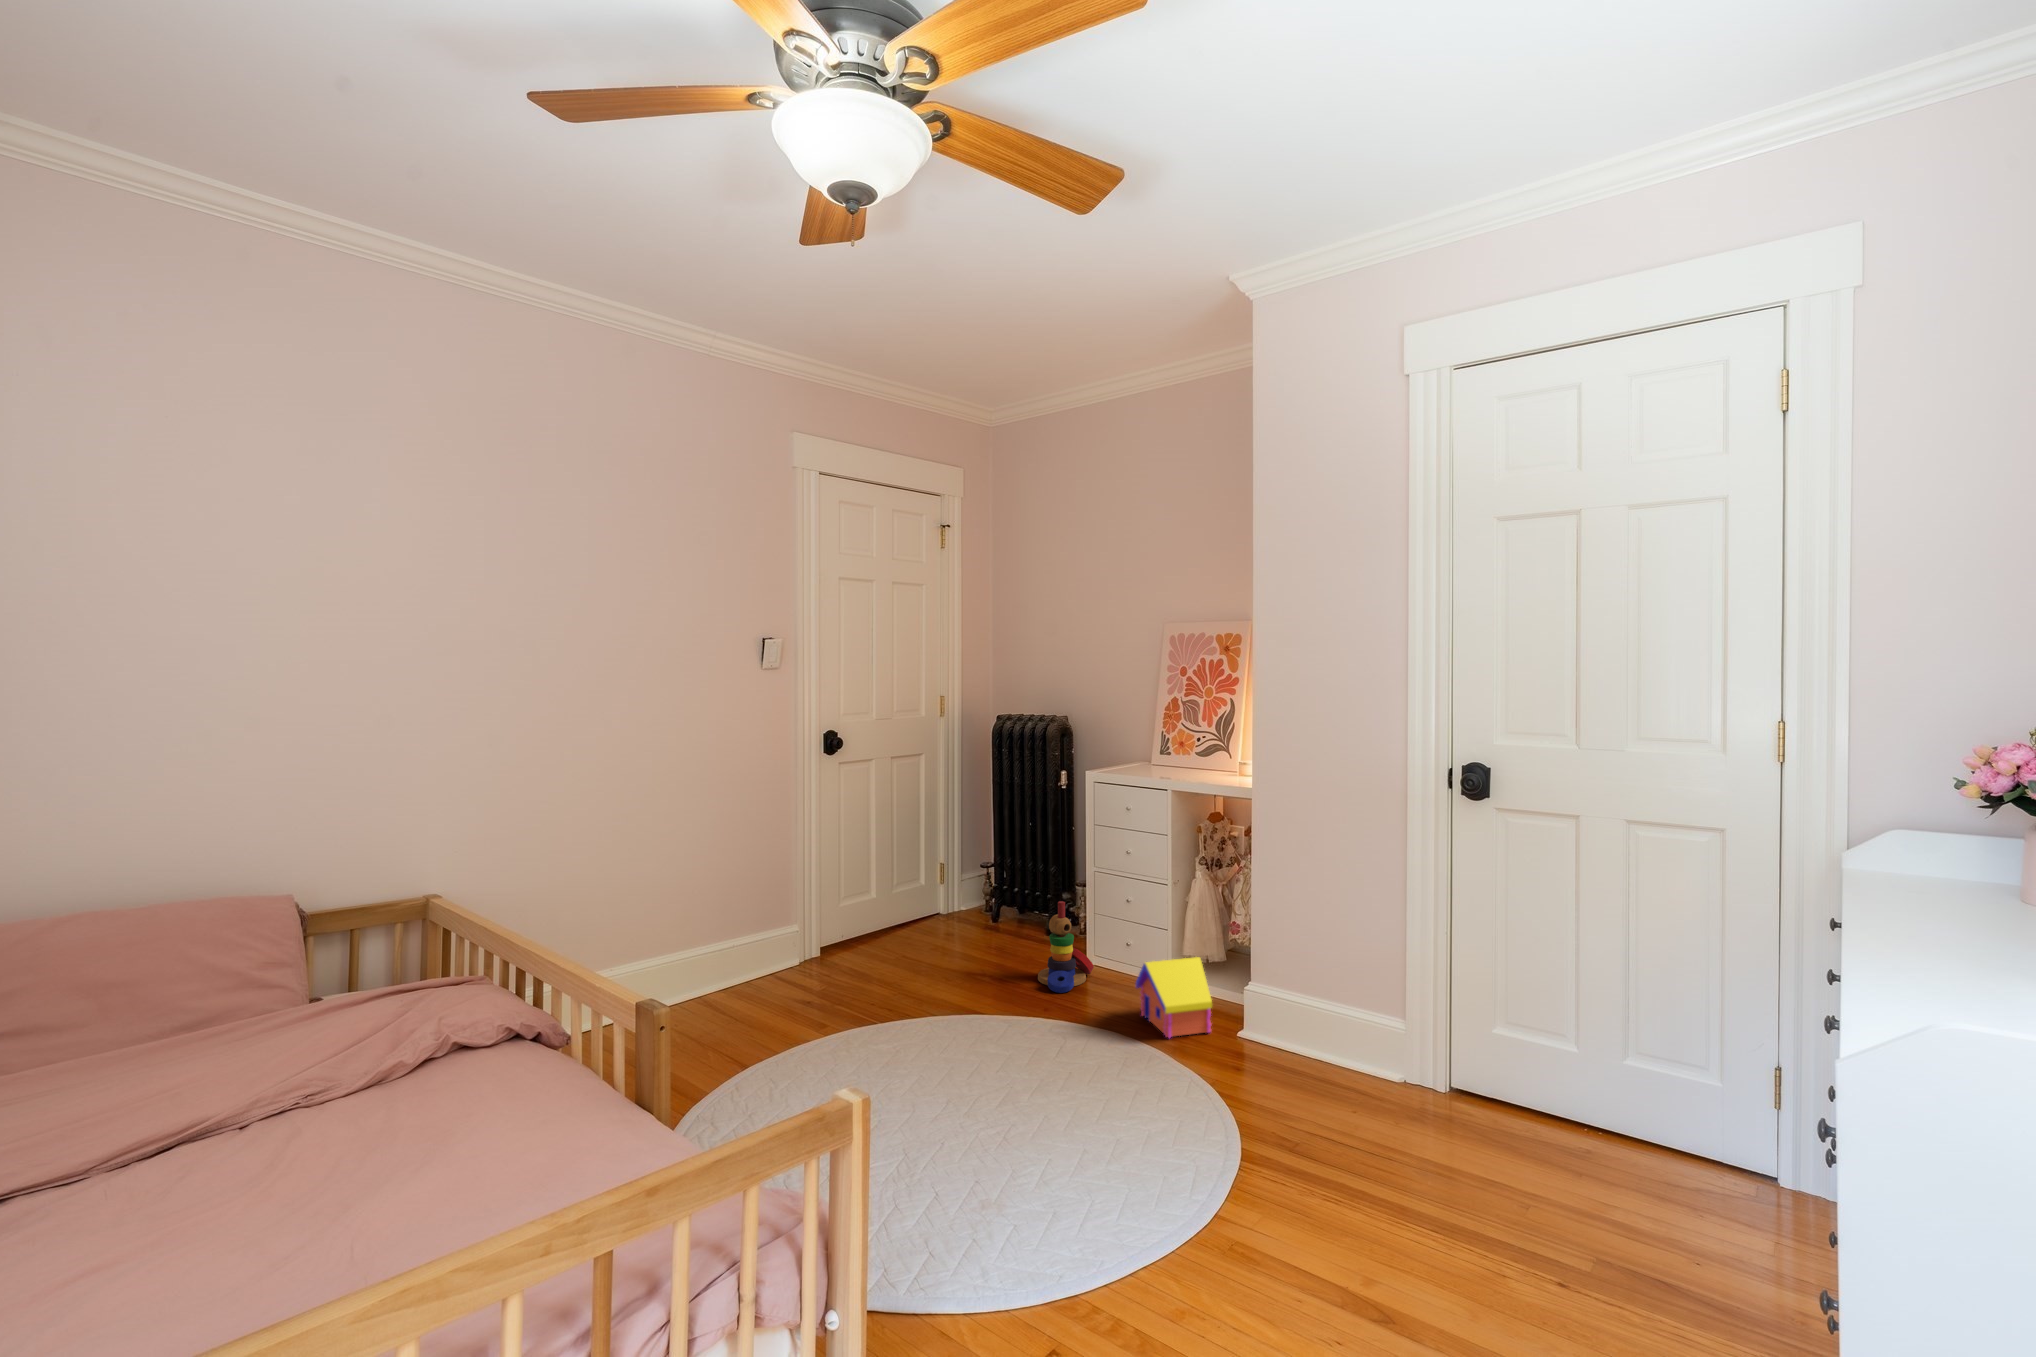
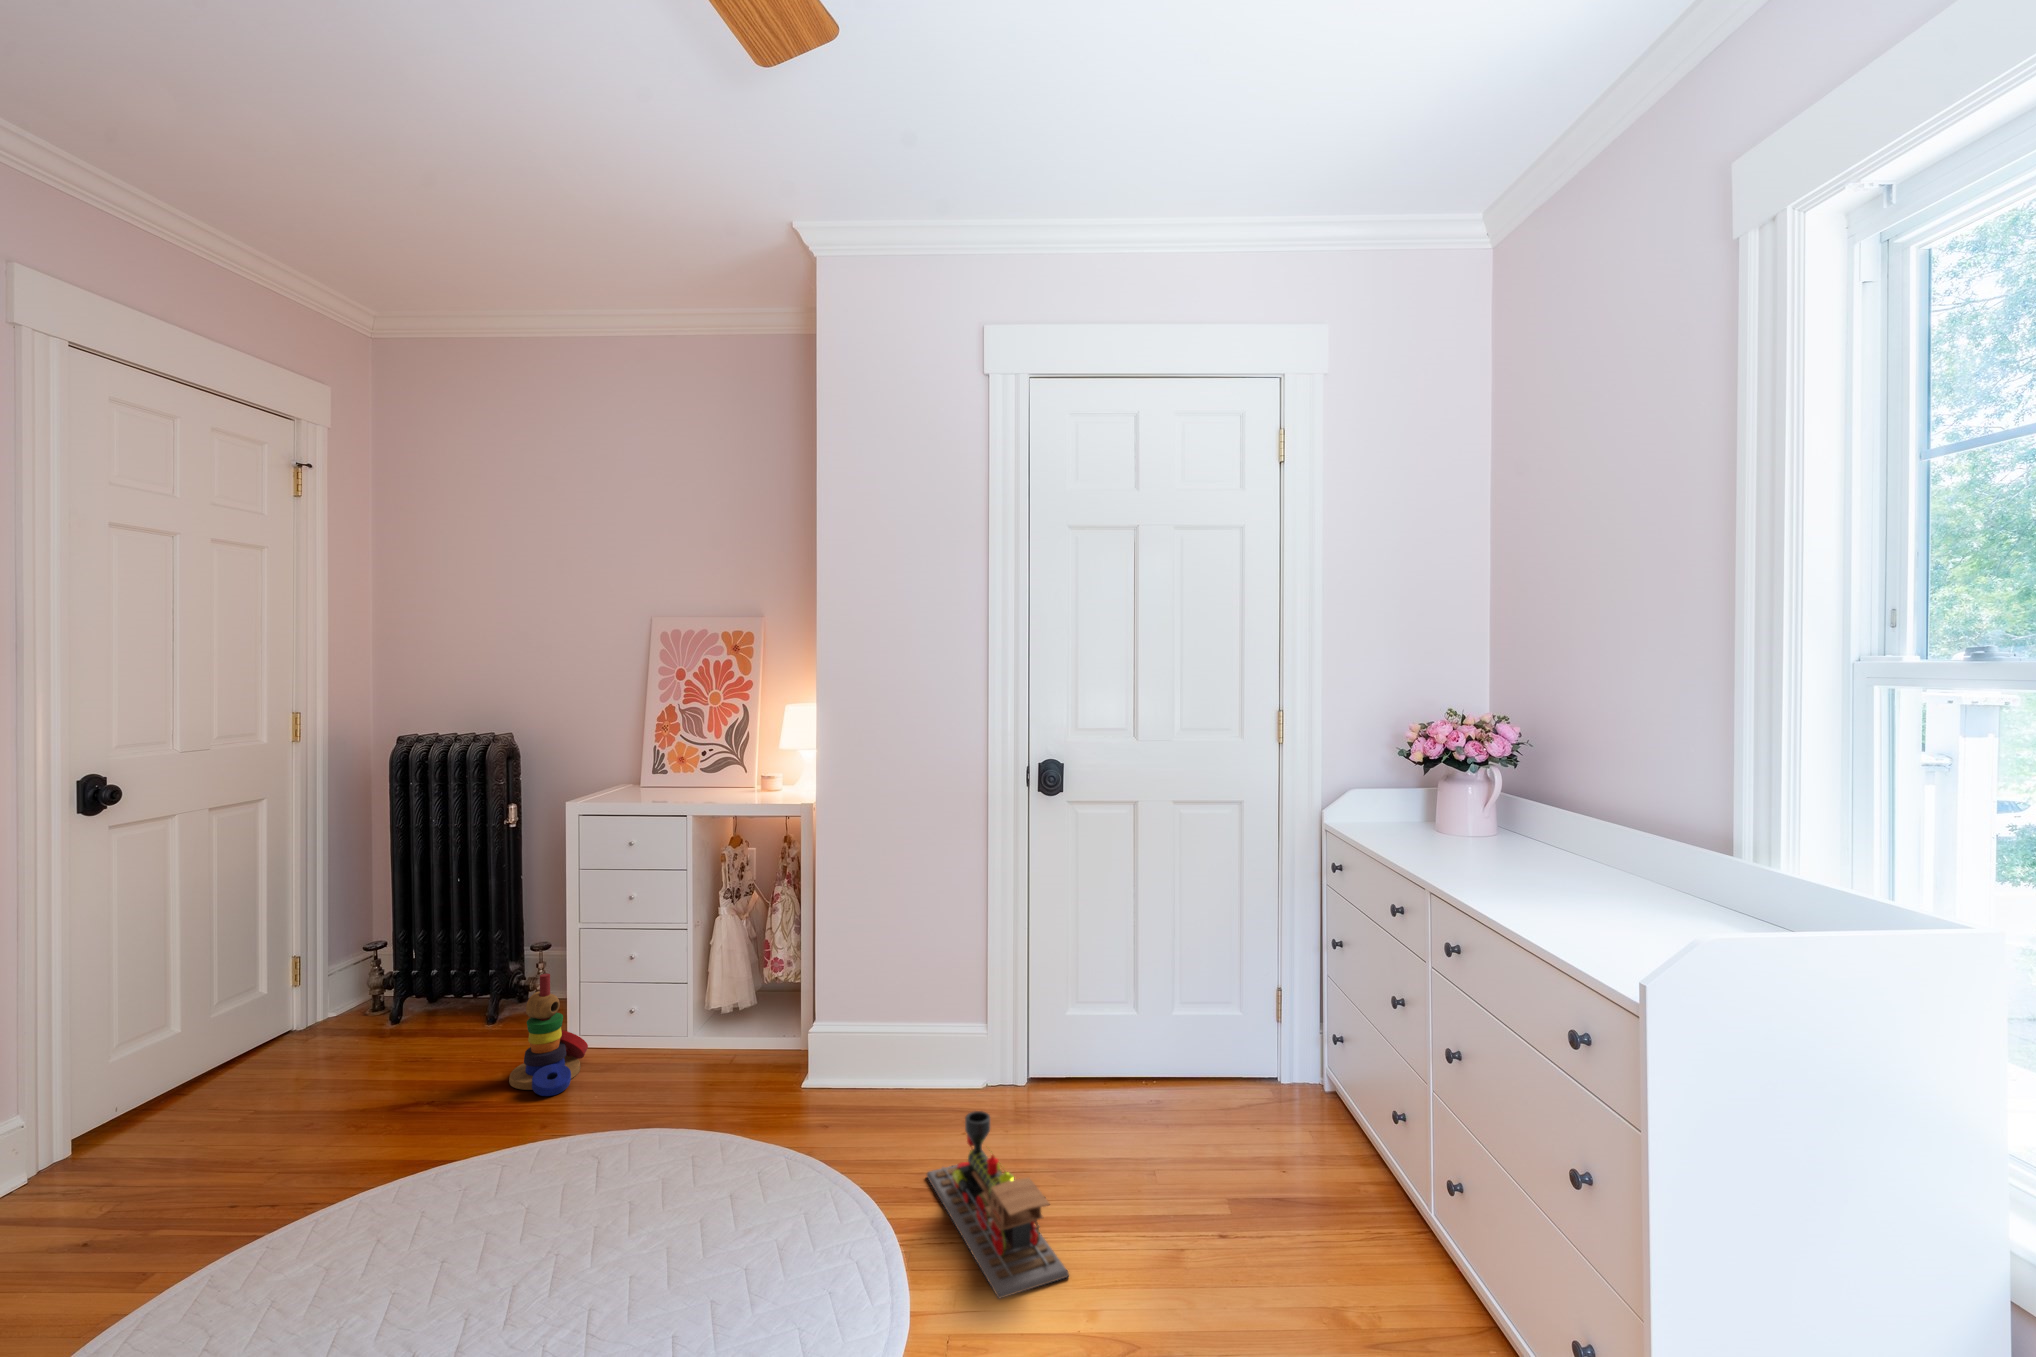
toy house: present [1136,957,1212,1038] -> none [672,1005,777,1113]
toy train: none [1287,1077,1362,1238] -> present [927,1111,1069,1299]

